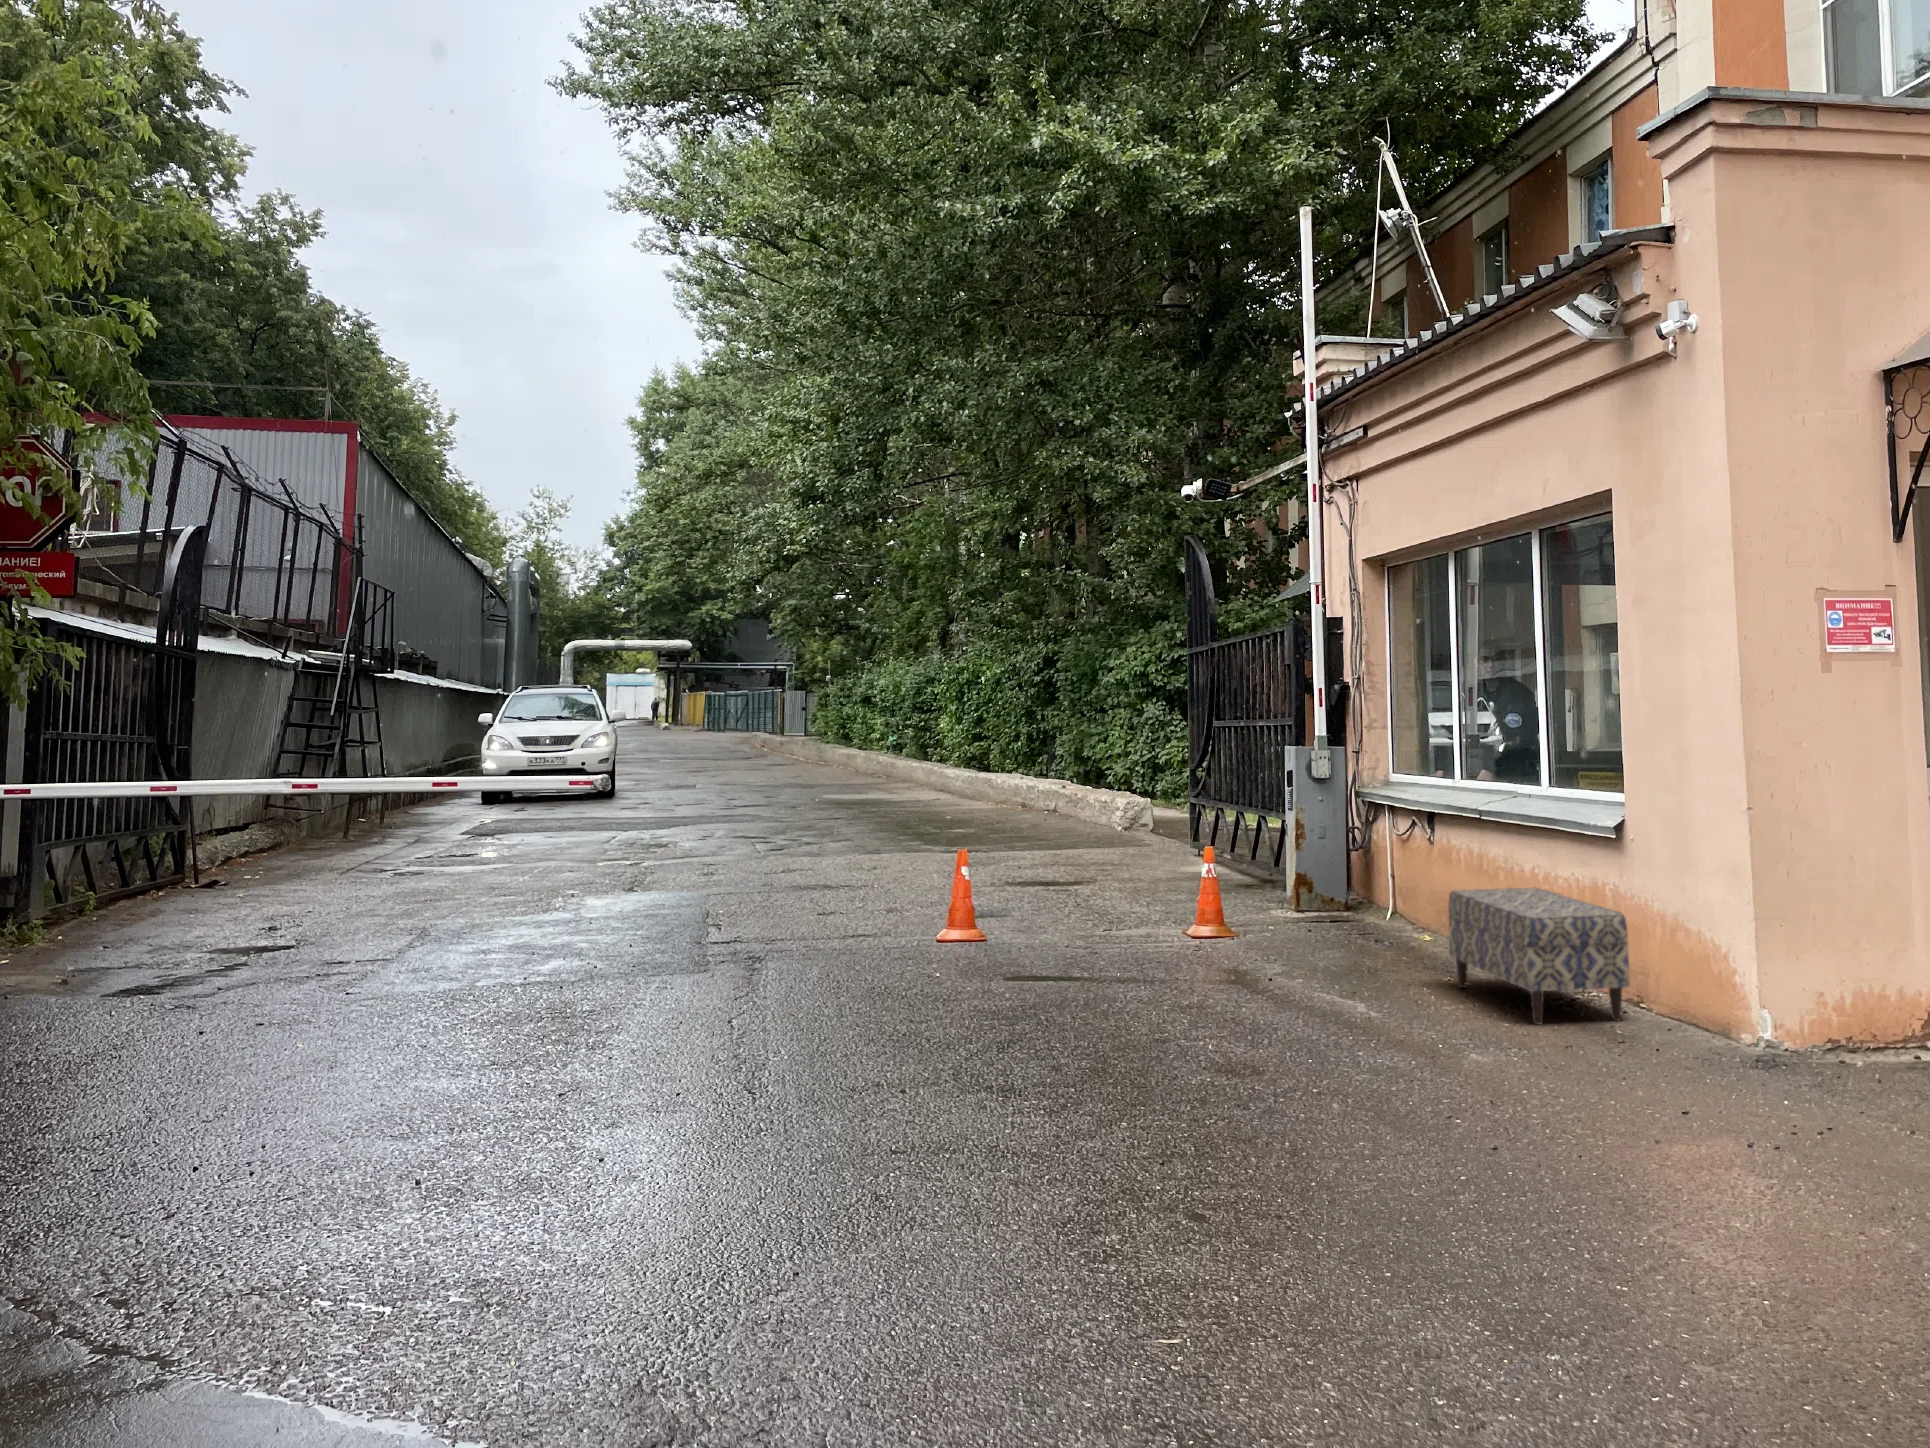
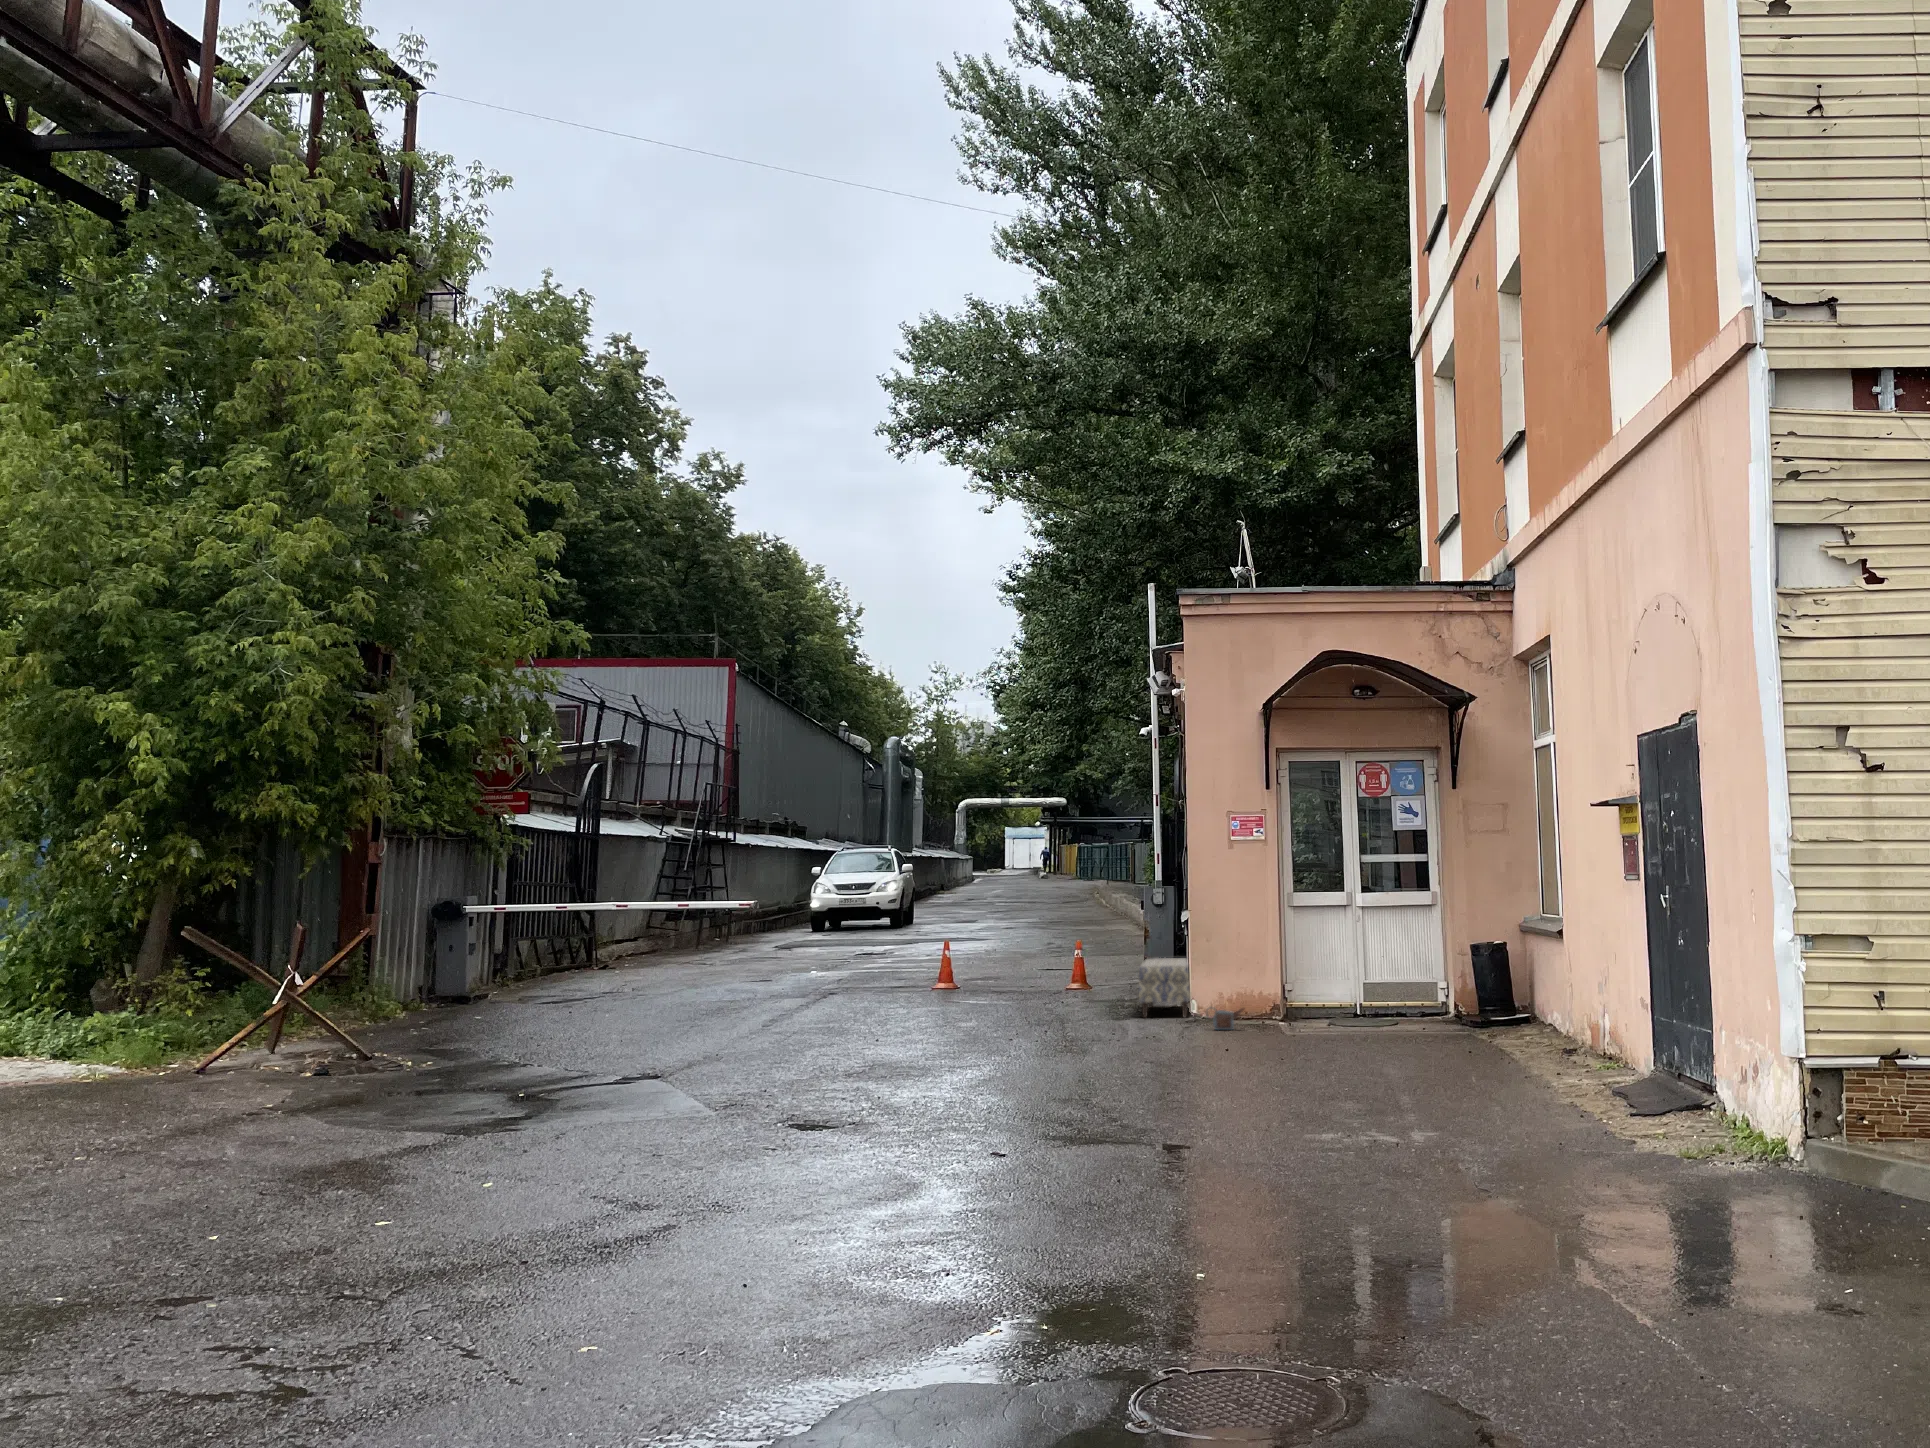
watering can: none [1795,1018,1880,1070] -> present [1207,1007,1244,1030]

